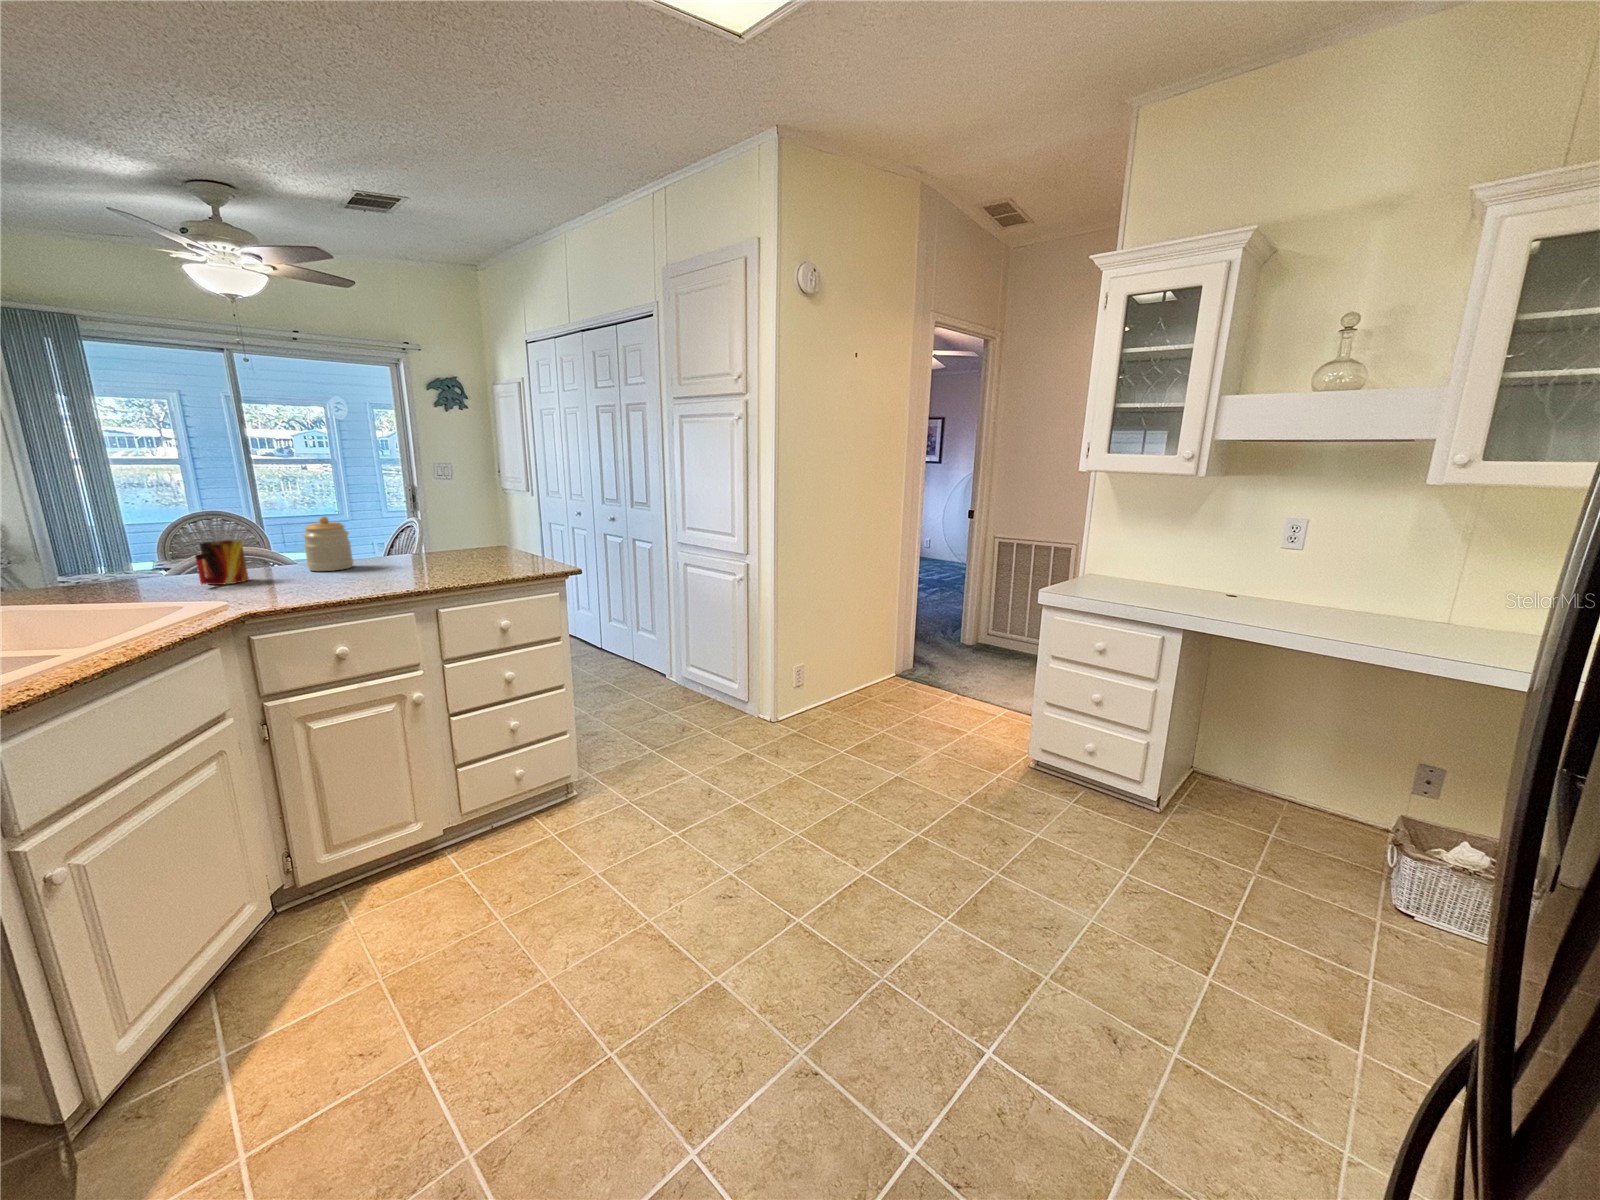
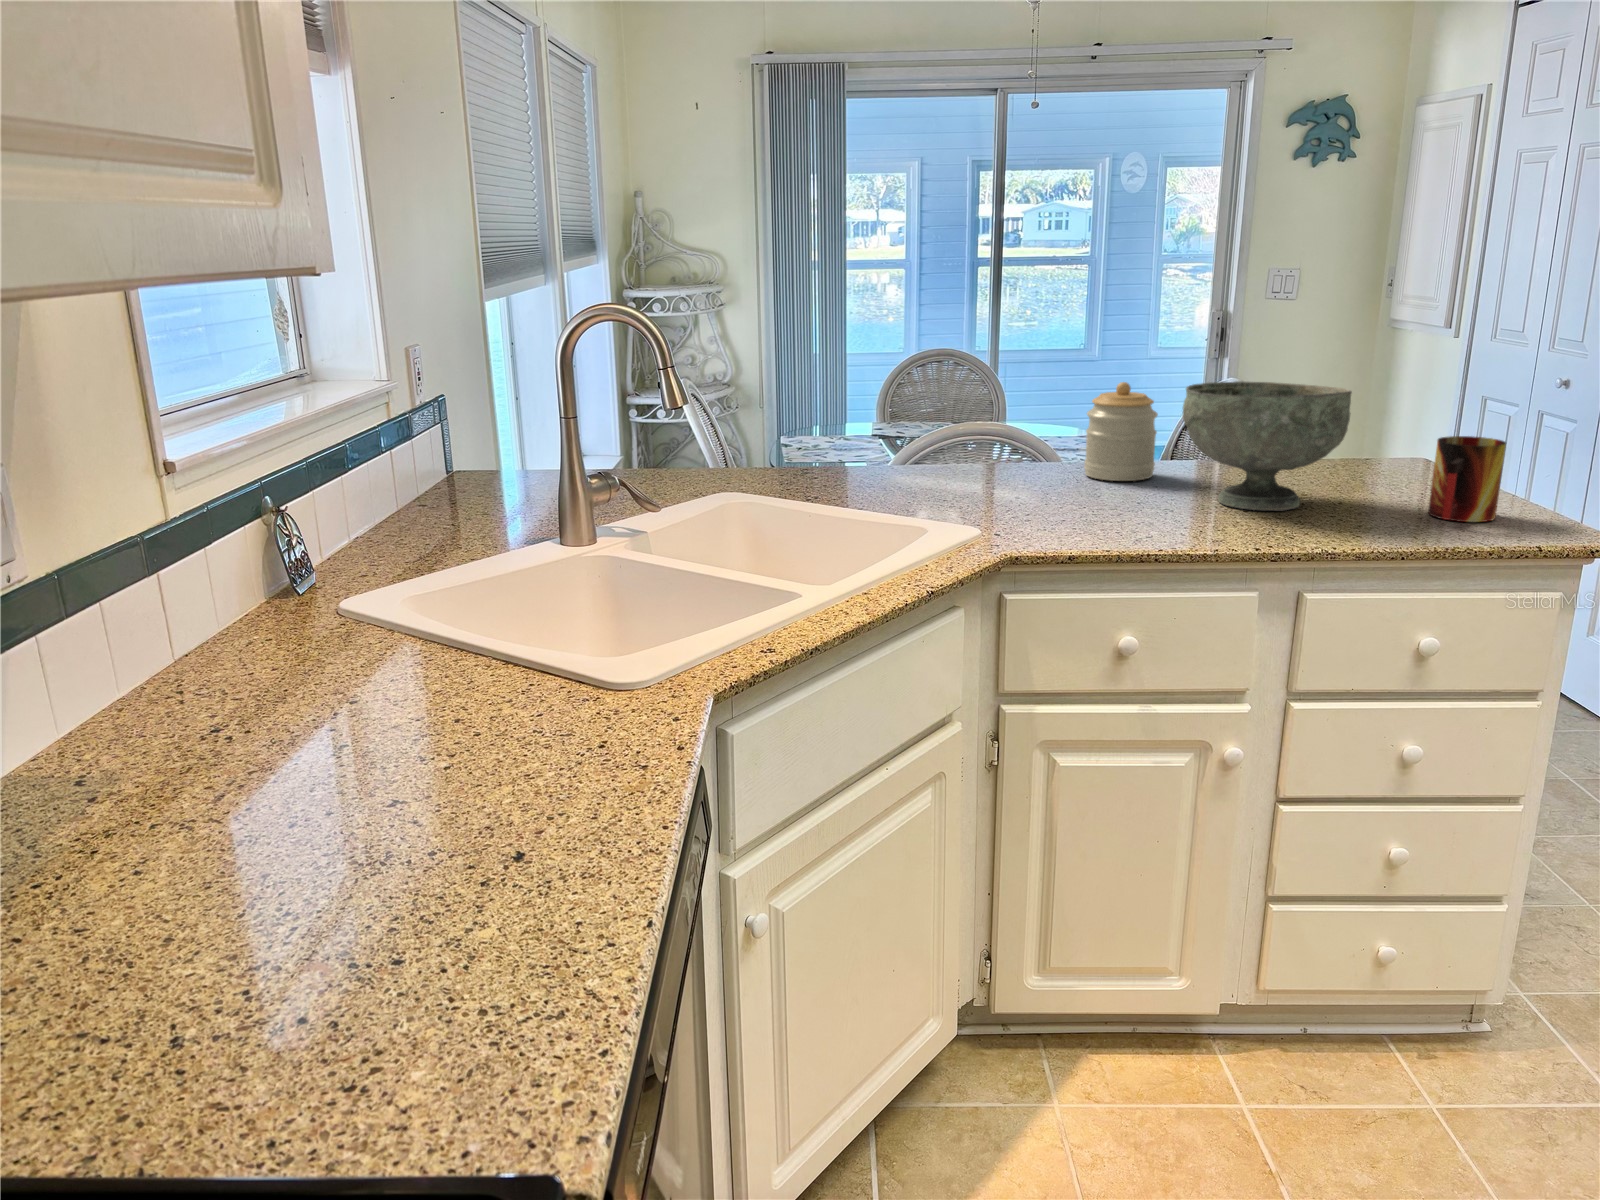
decorative bowl: none [358,512,452,575] -> present [1183,381,1352,510]
mug: present [195,540,249,585] -> present [1428,436,1506,522]

